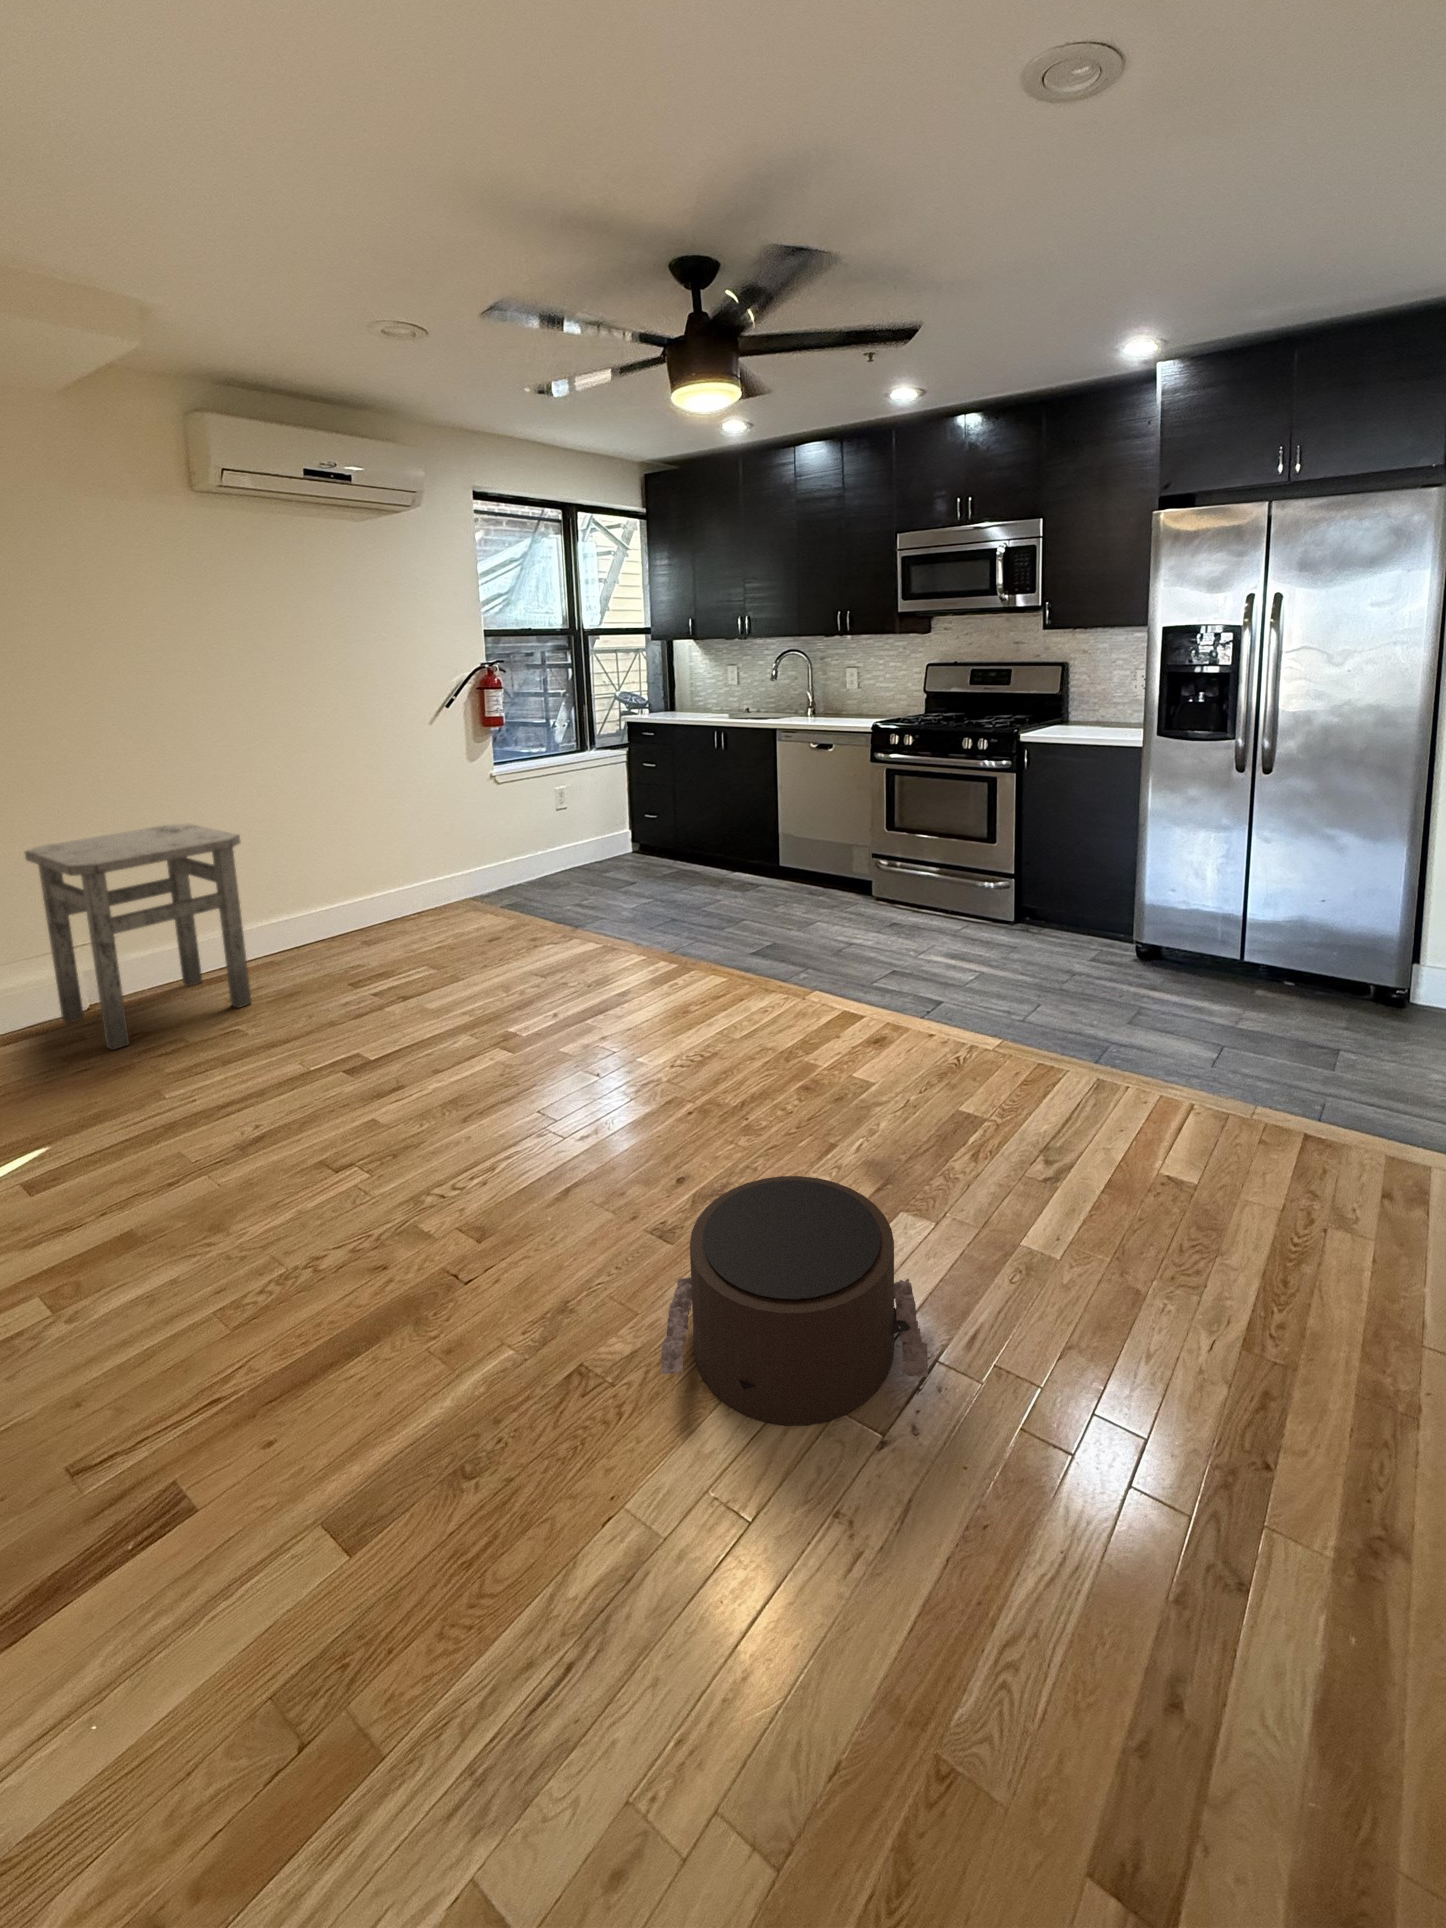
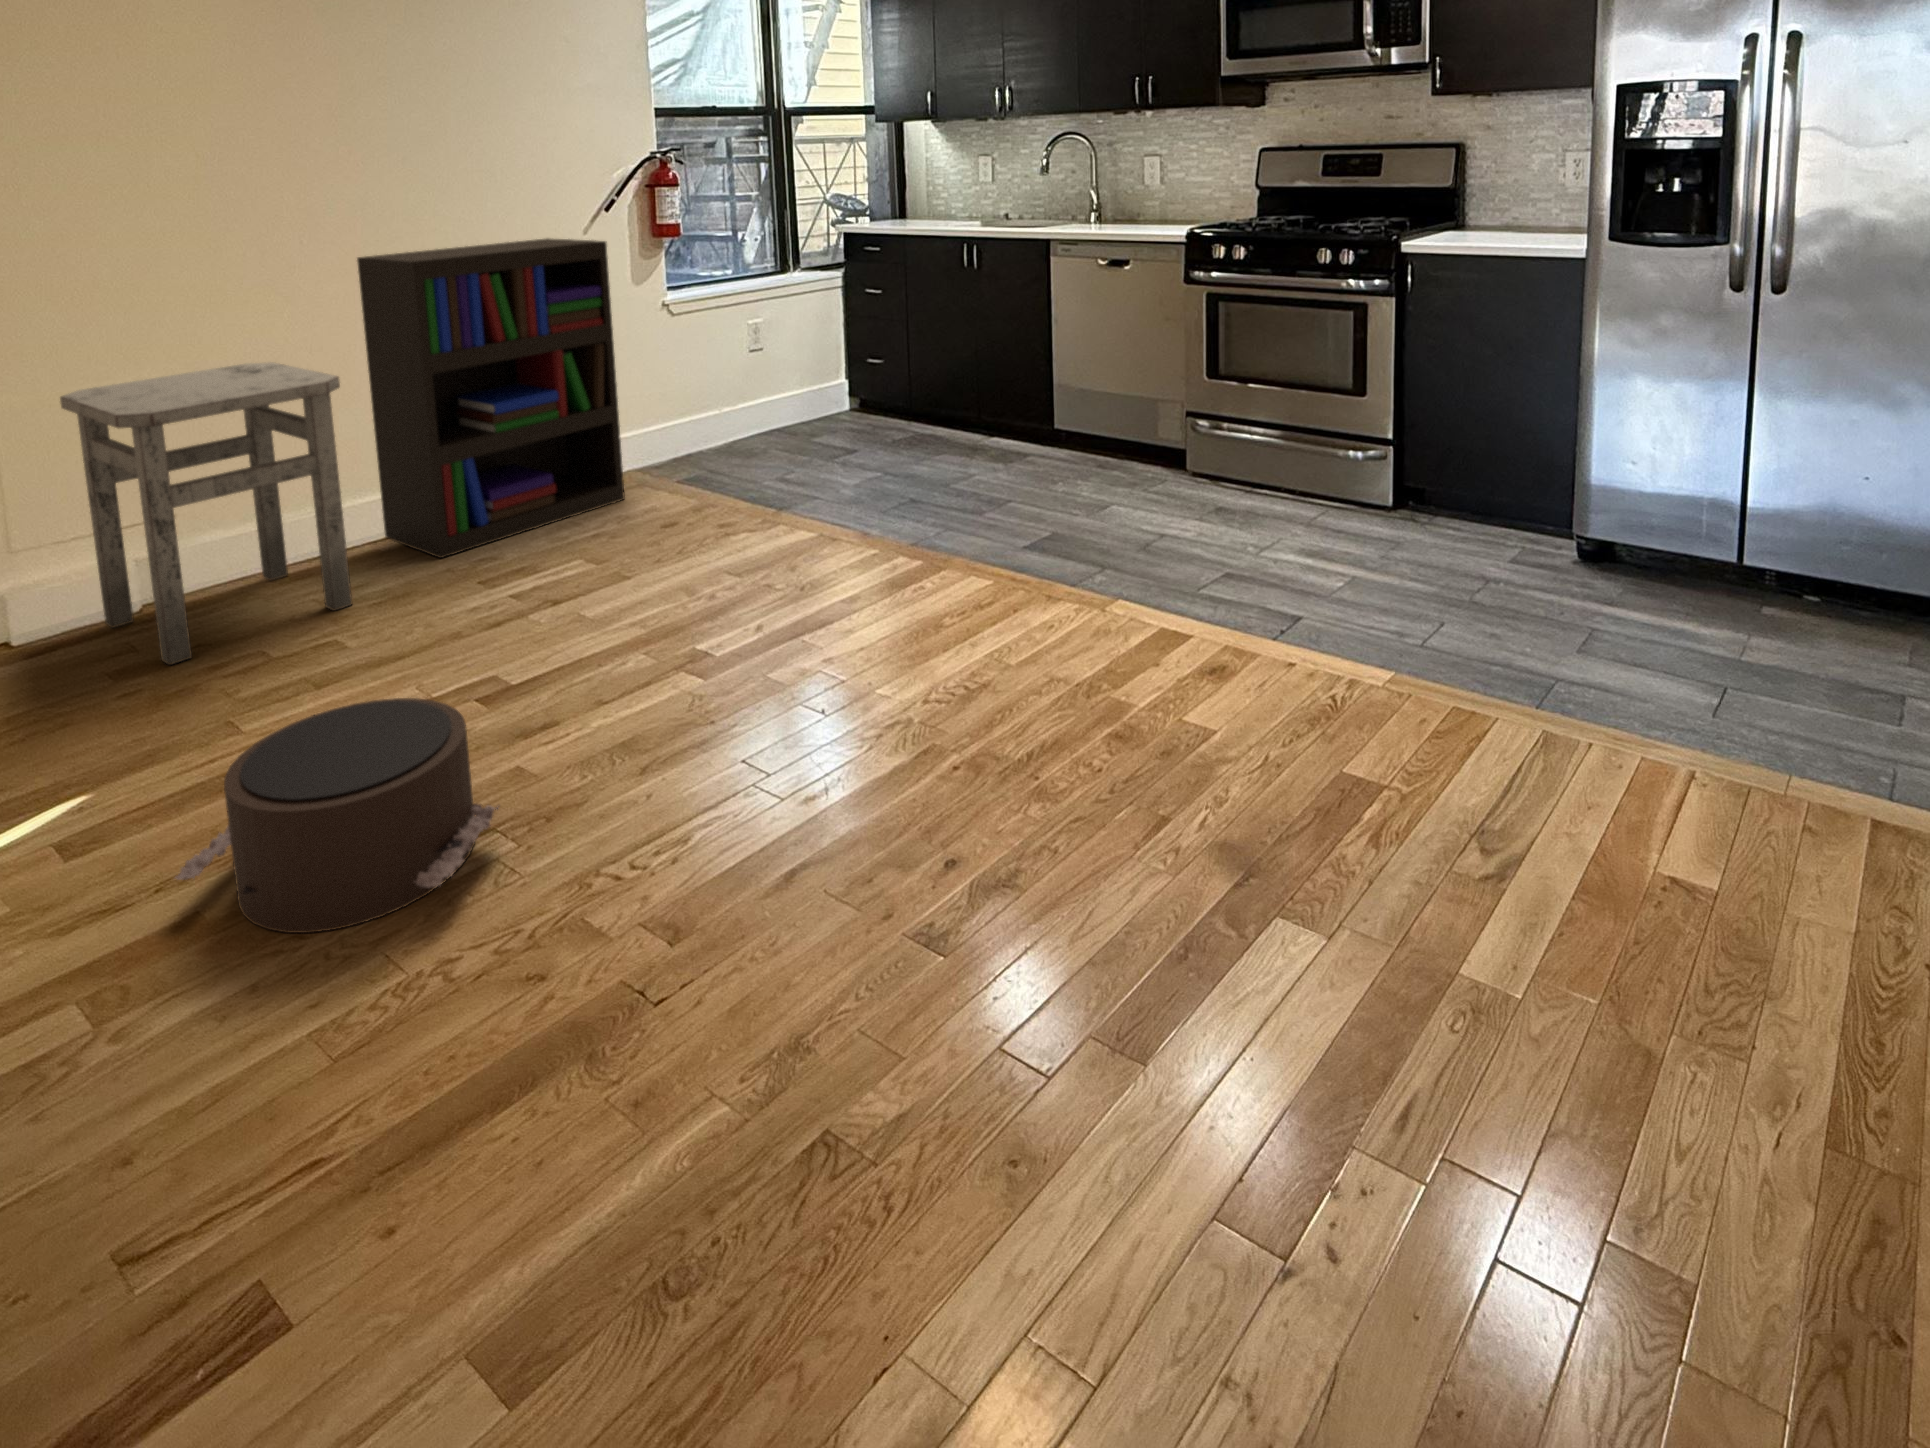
bookshelf: none [253,728,459,968] -> present [357,238,625,558]
pouf: present [661,1176,928,1425] -> present [175,698,500,933]

